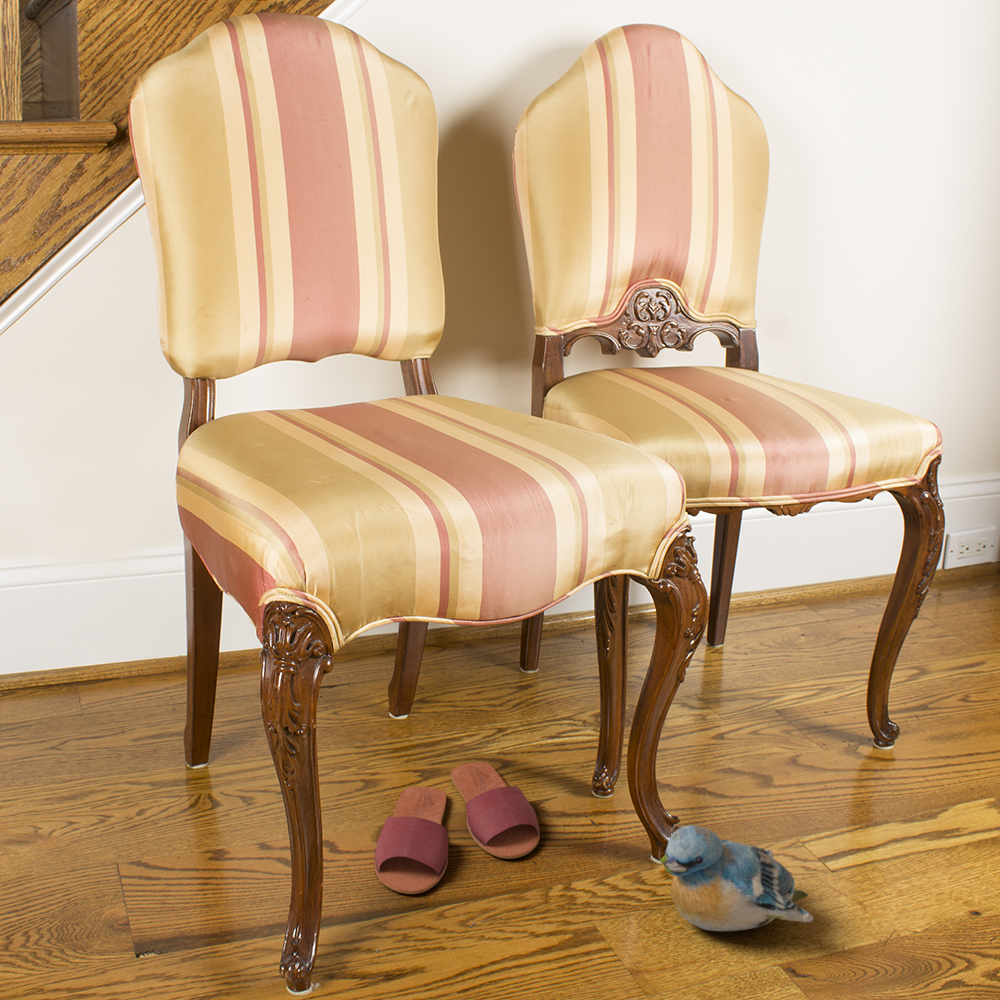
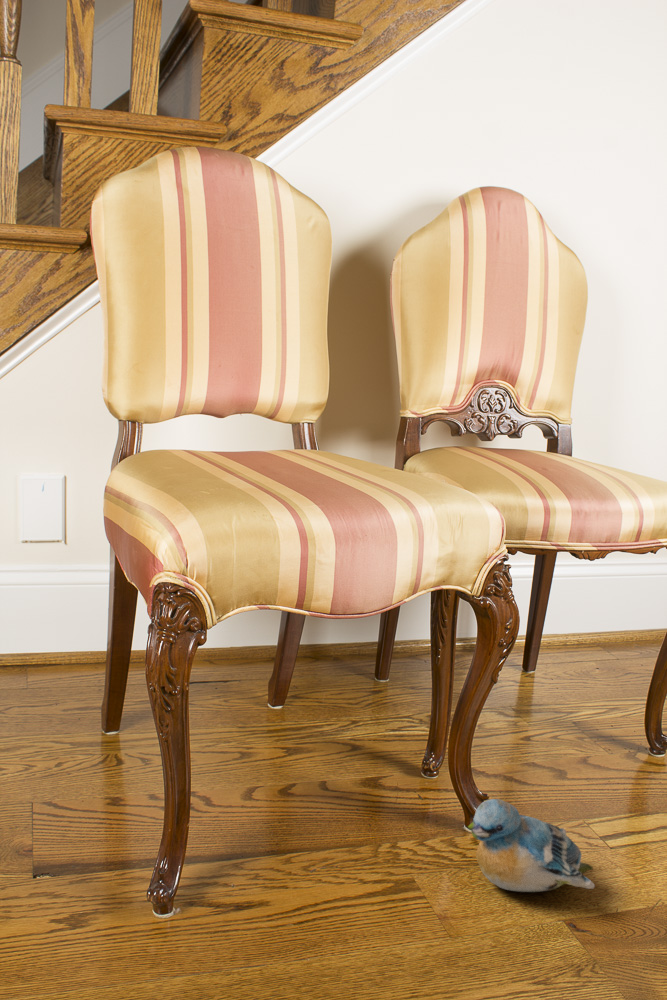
slippers: present [374,762,540,894] -> none [238,744,376,841]

